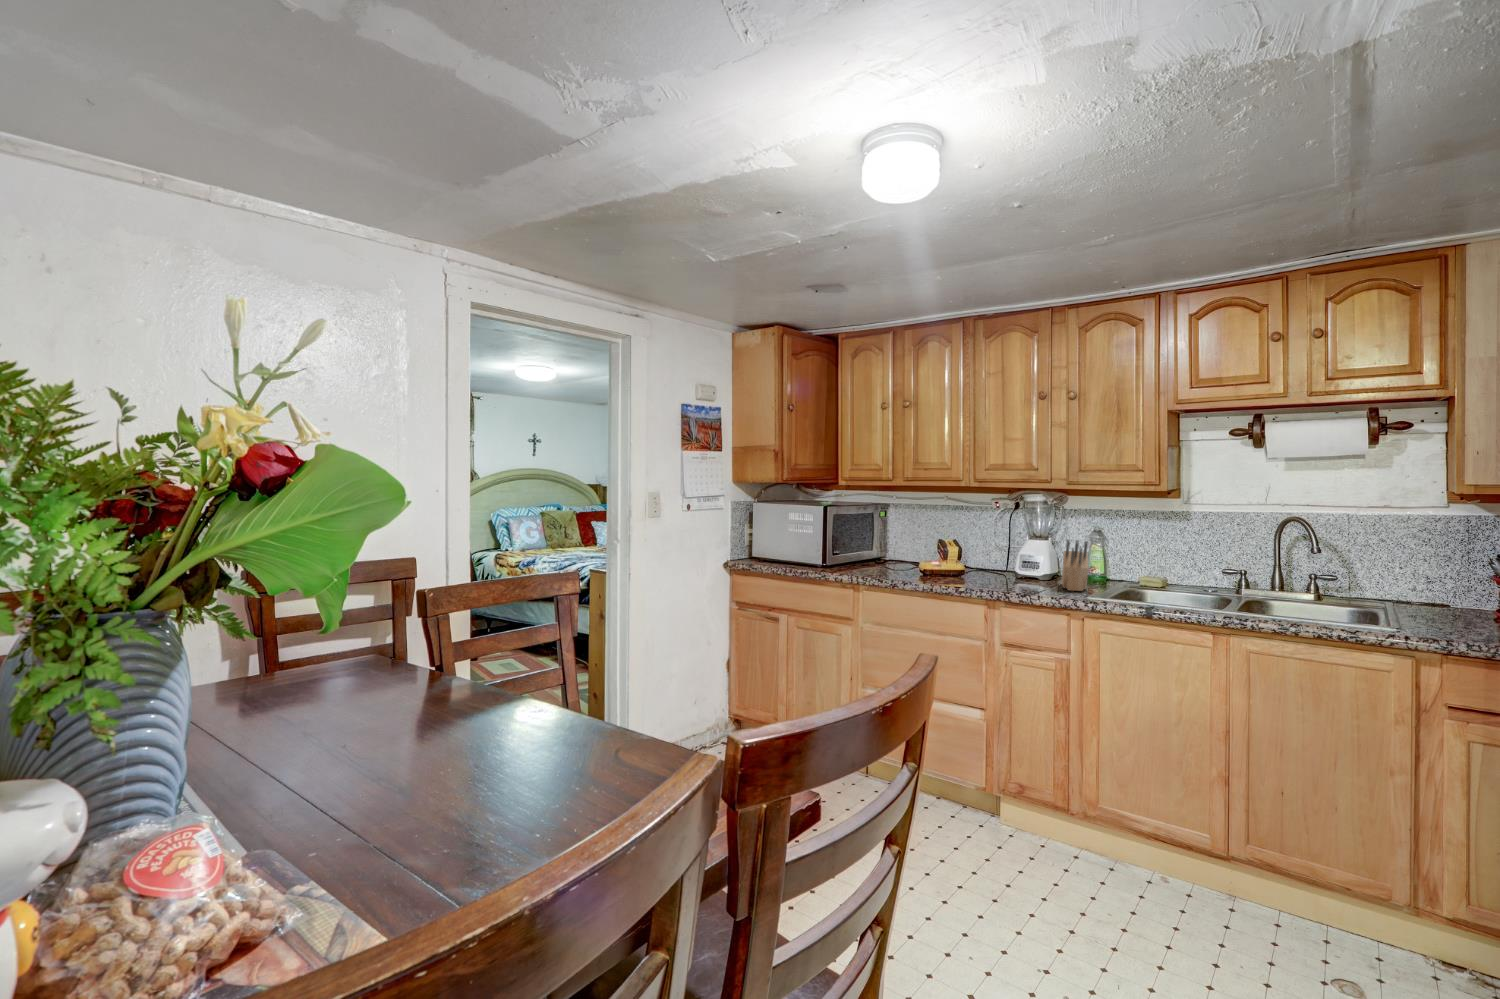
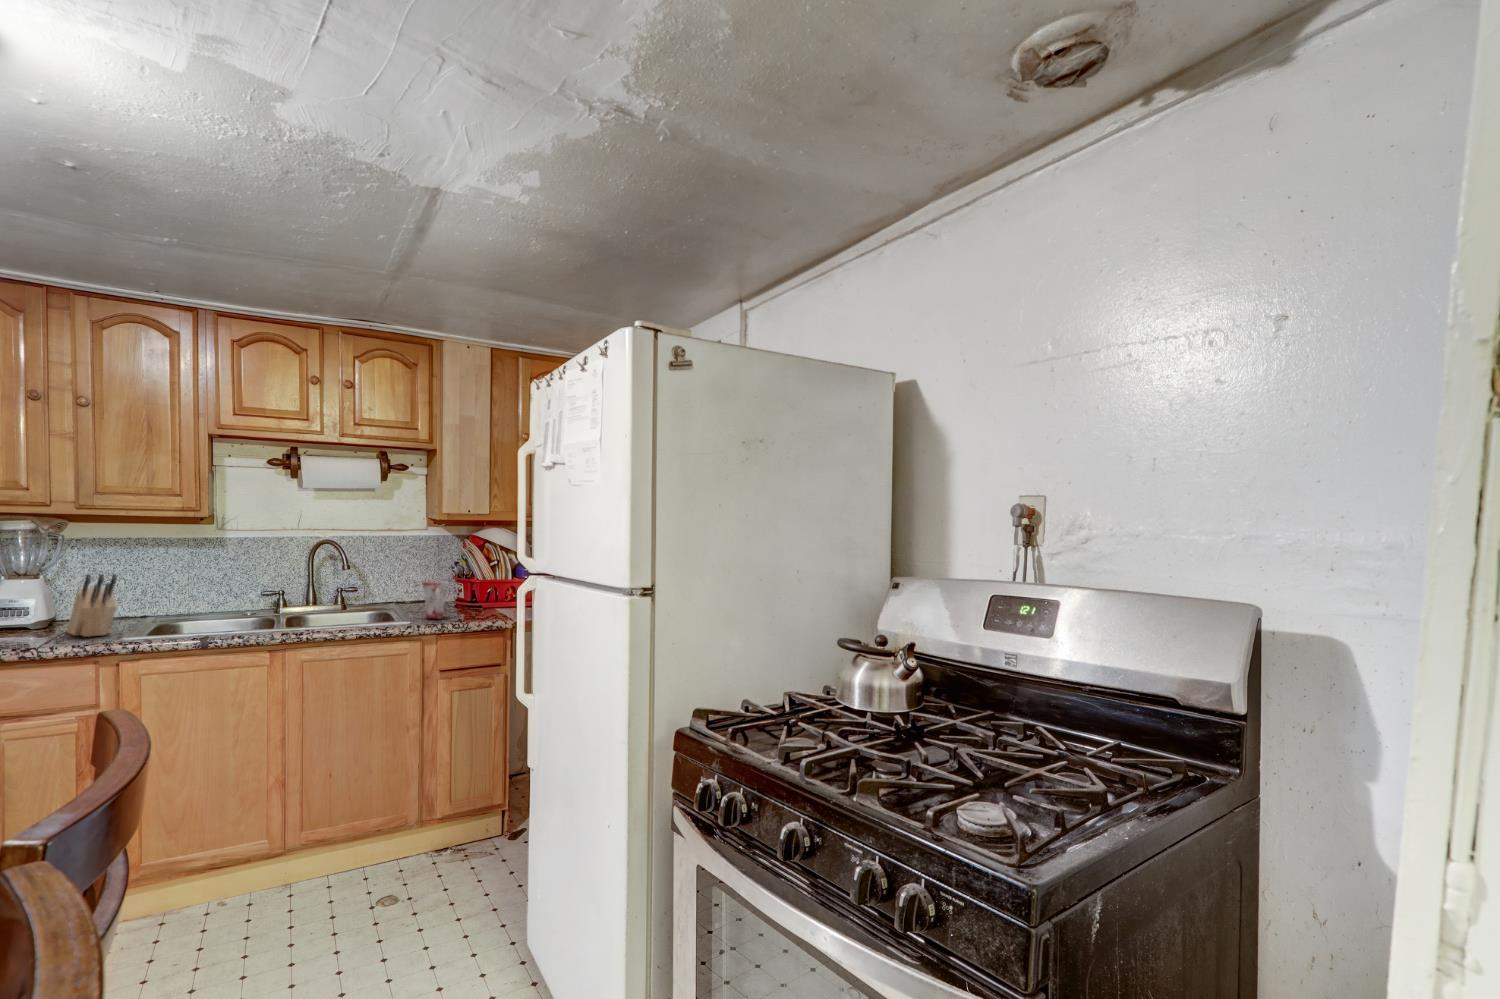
mug: none [1422,581,1468,634] -> present [423,581,447,619]

